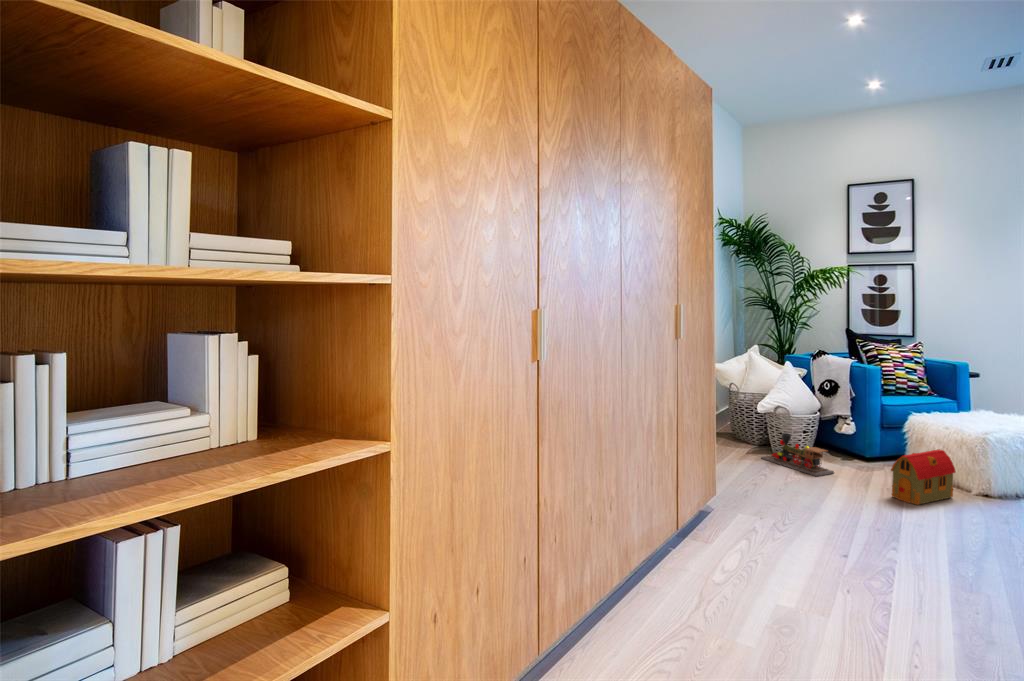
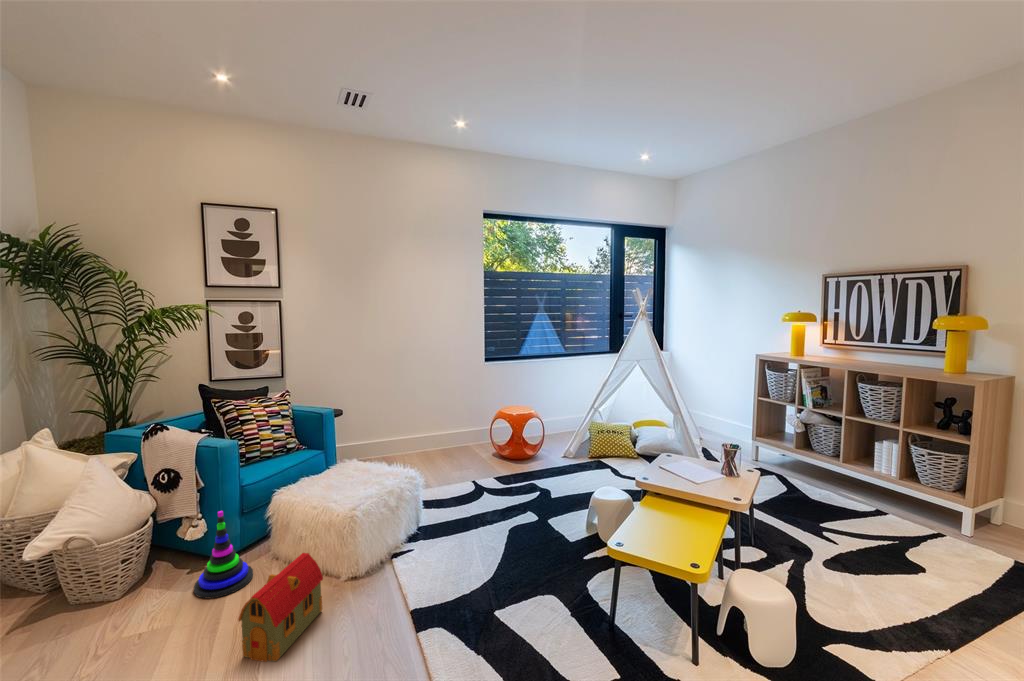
stacking toy: none [847,414,890,473] -> present [194,511,253,599]
toy train: present [761,433,834,477] -> none [30,584,165,657]

